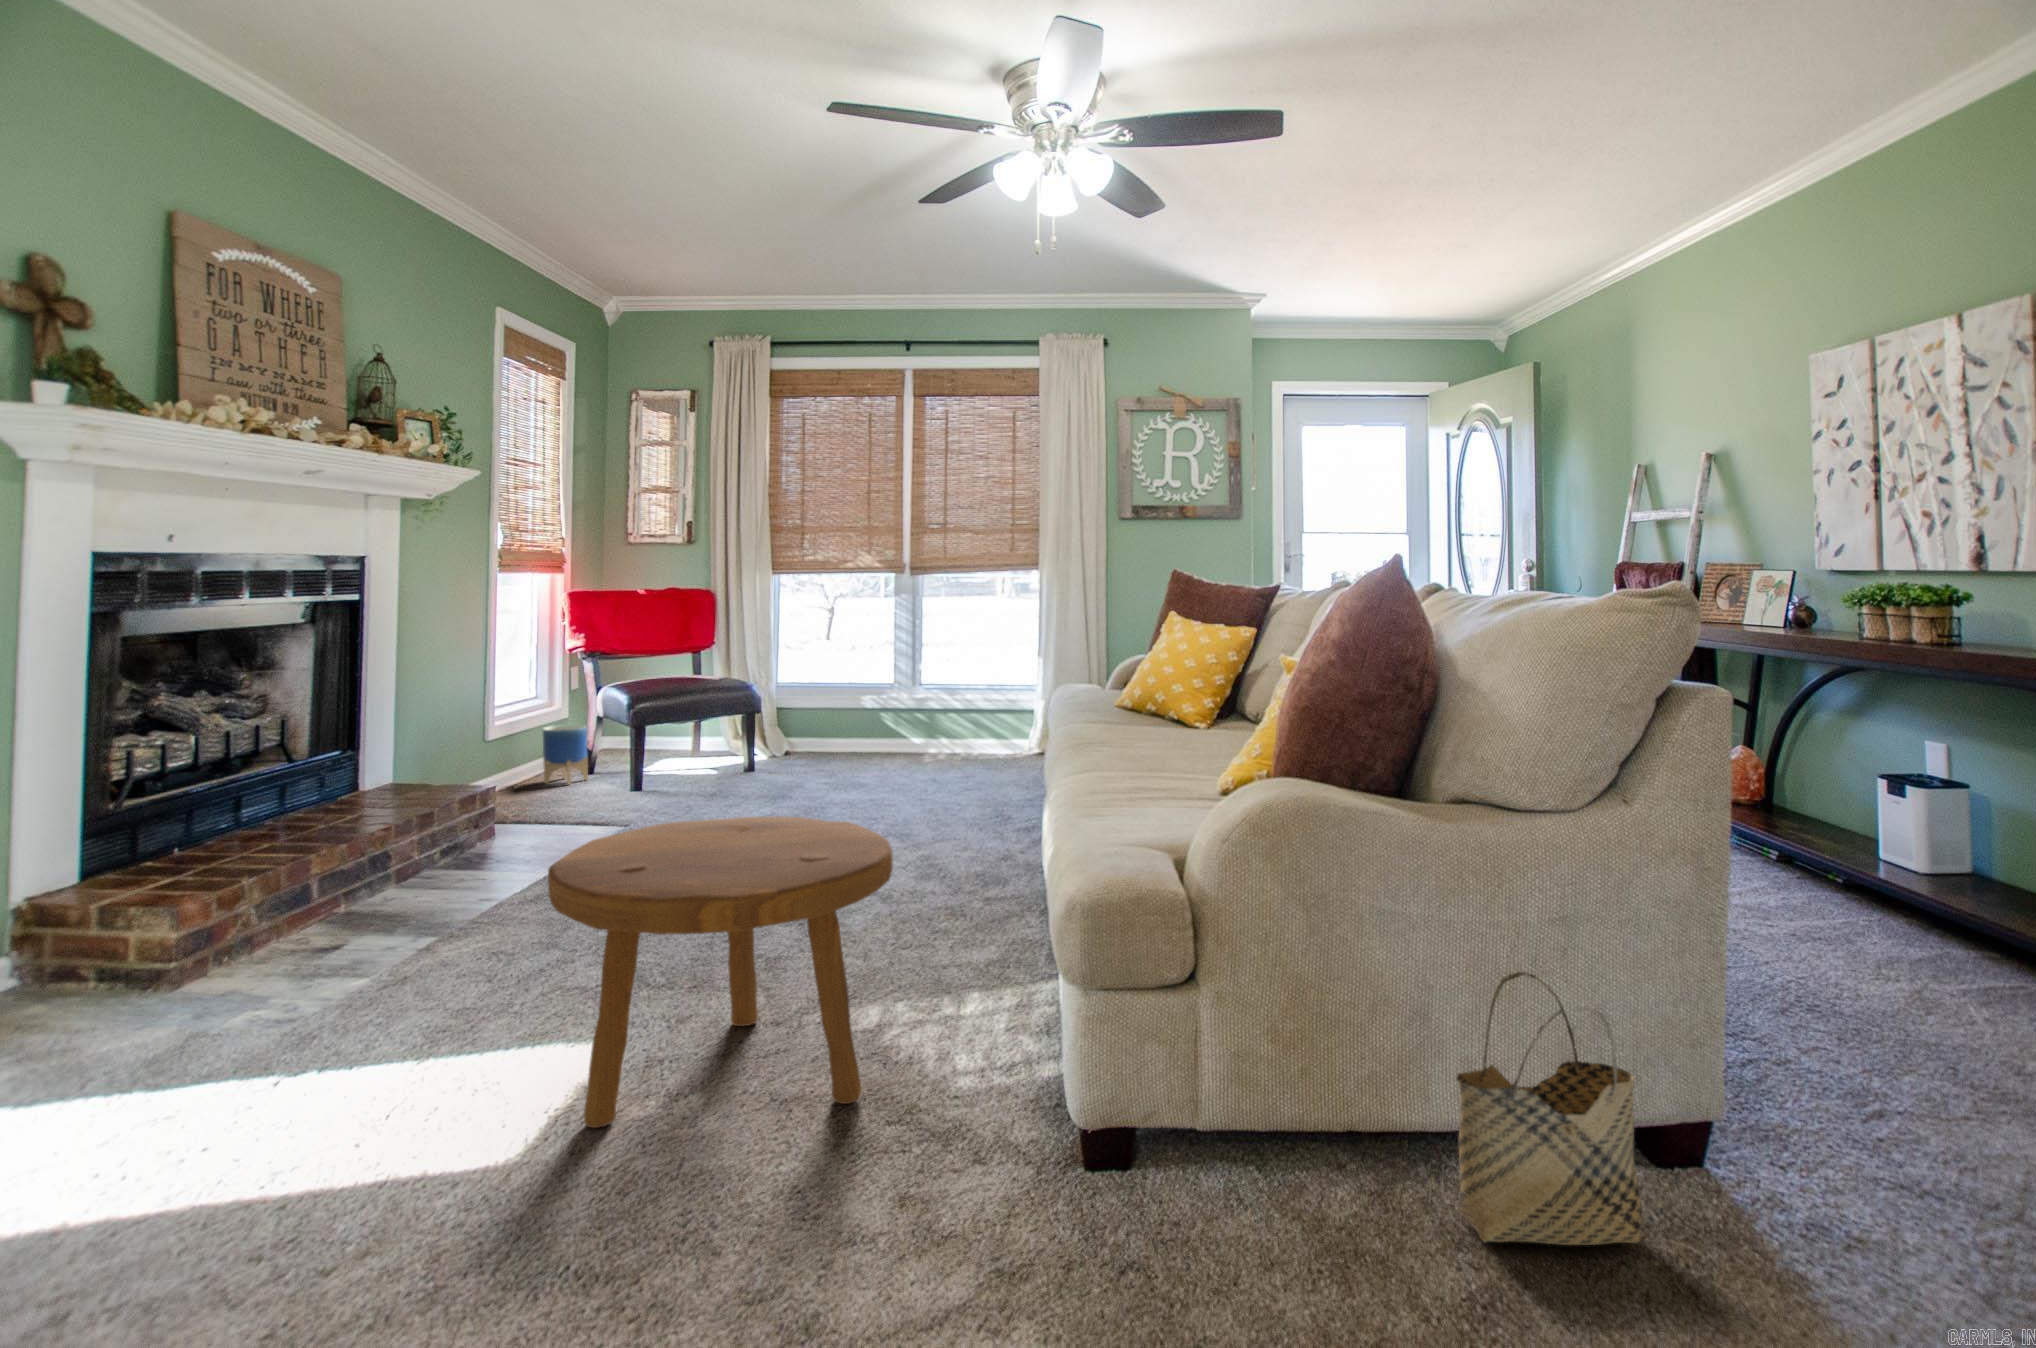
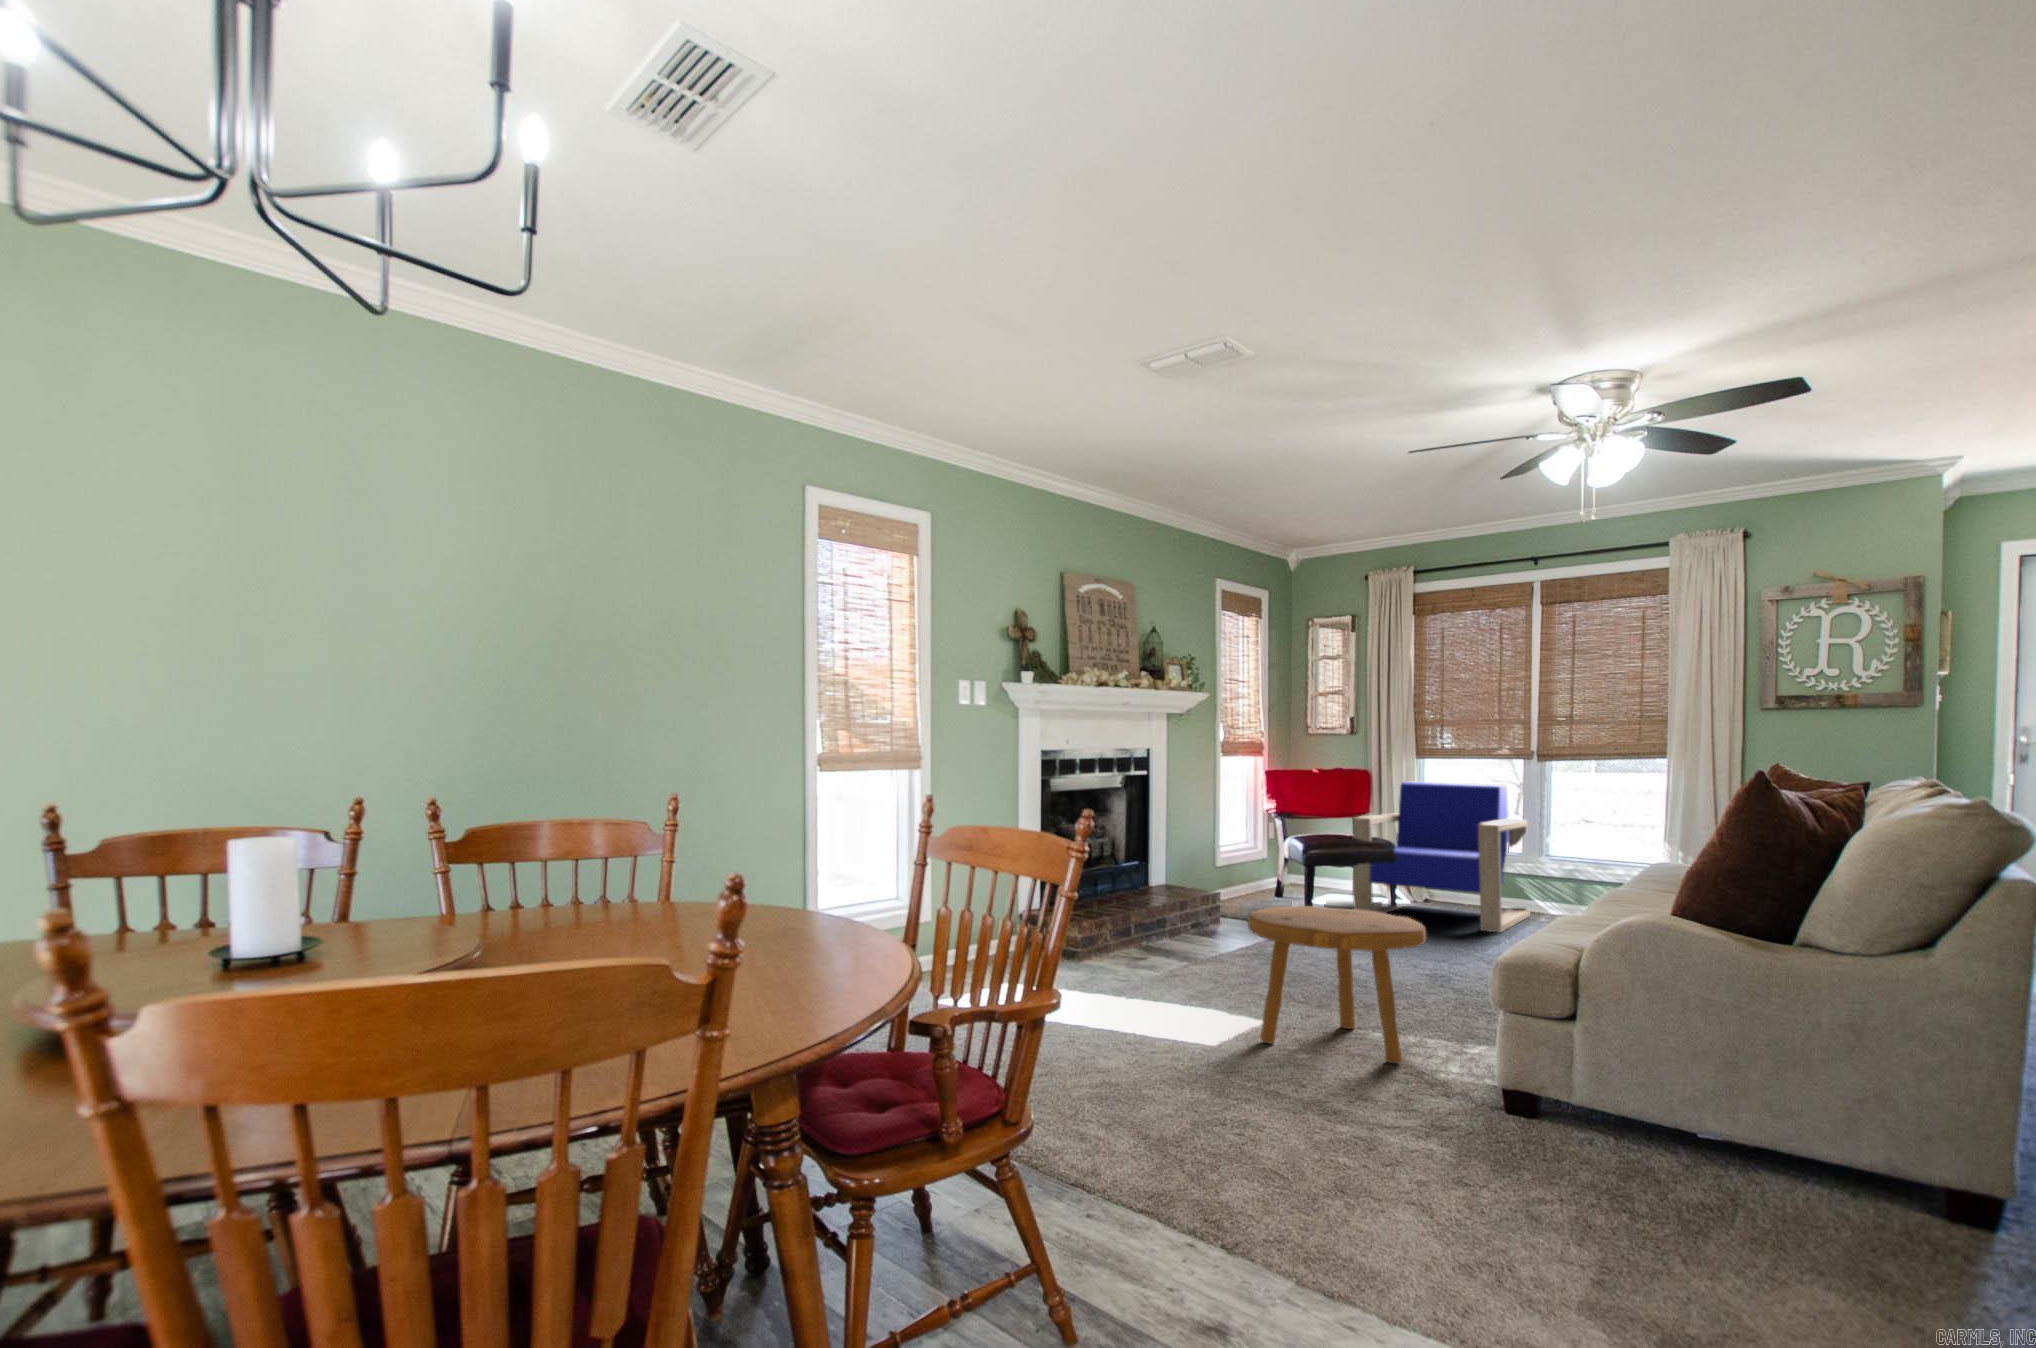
armchair: none [699,607,896,784] -> present [1353,782,1529,933]
planter: present [542,725,588,784] -> none [1244,863,1273,906]
woven basket: present [1457,972,1642,1245] -> none [1727,1034,1866,1207]

